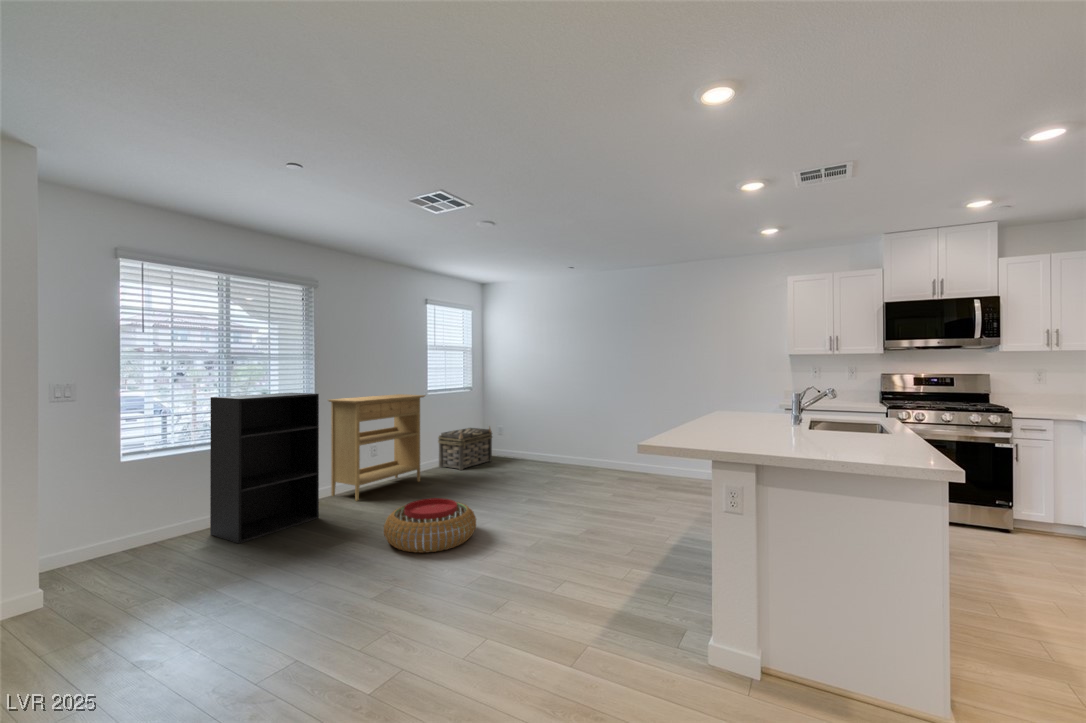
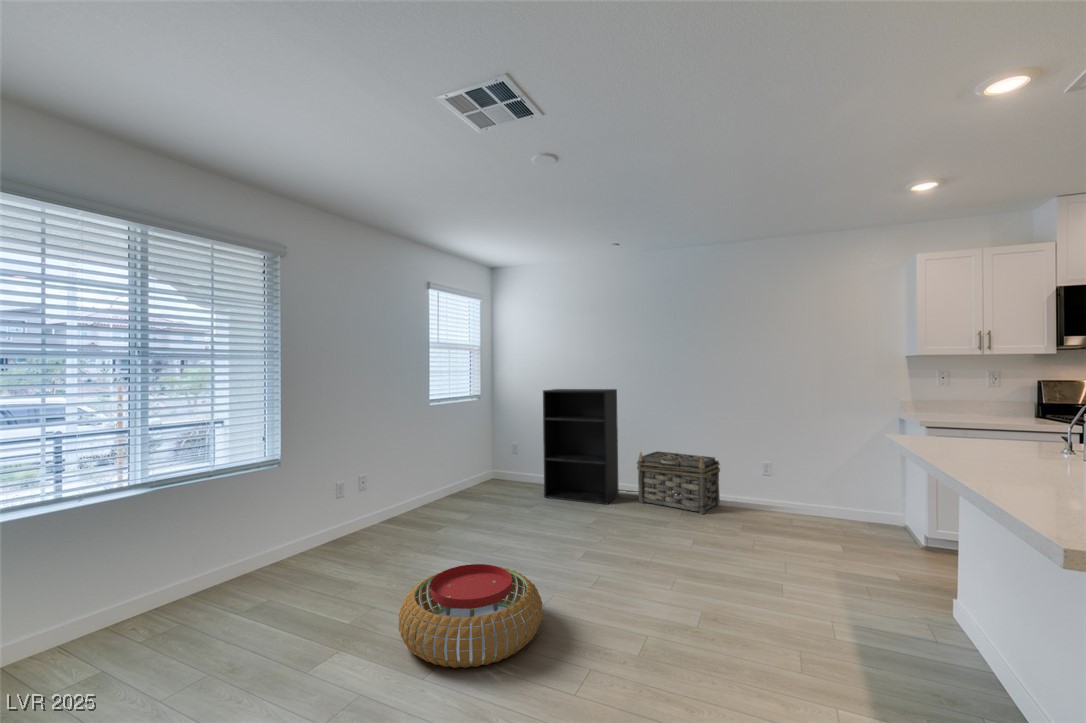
bookshelf: present [210,393,319,543] -> present [543,389,619,504]
console table: present [328,394,425,501] -> none [299,405,433,560]
basket: present [438,427,492,470] -> present [637,452,720,514]

